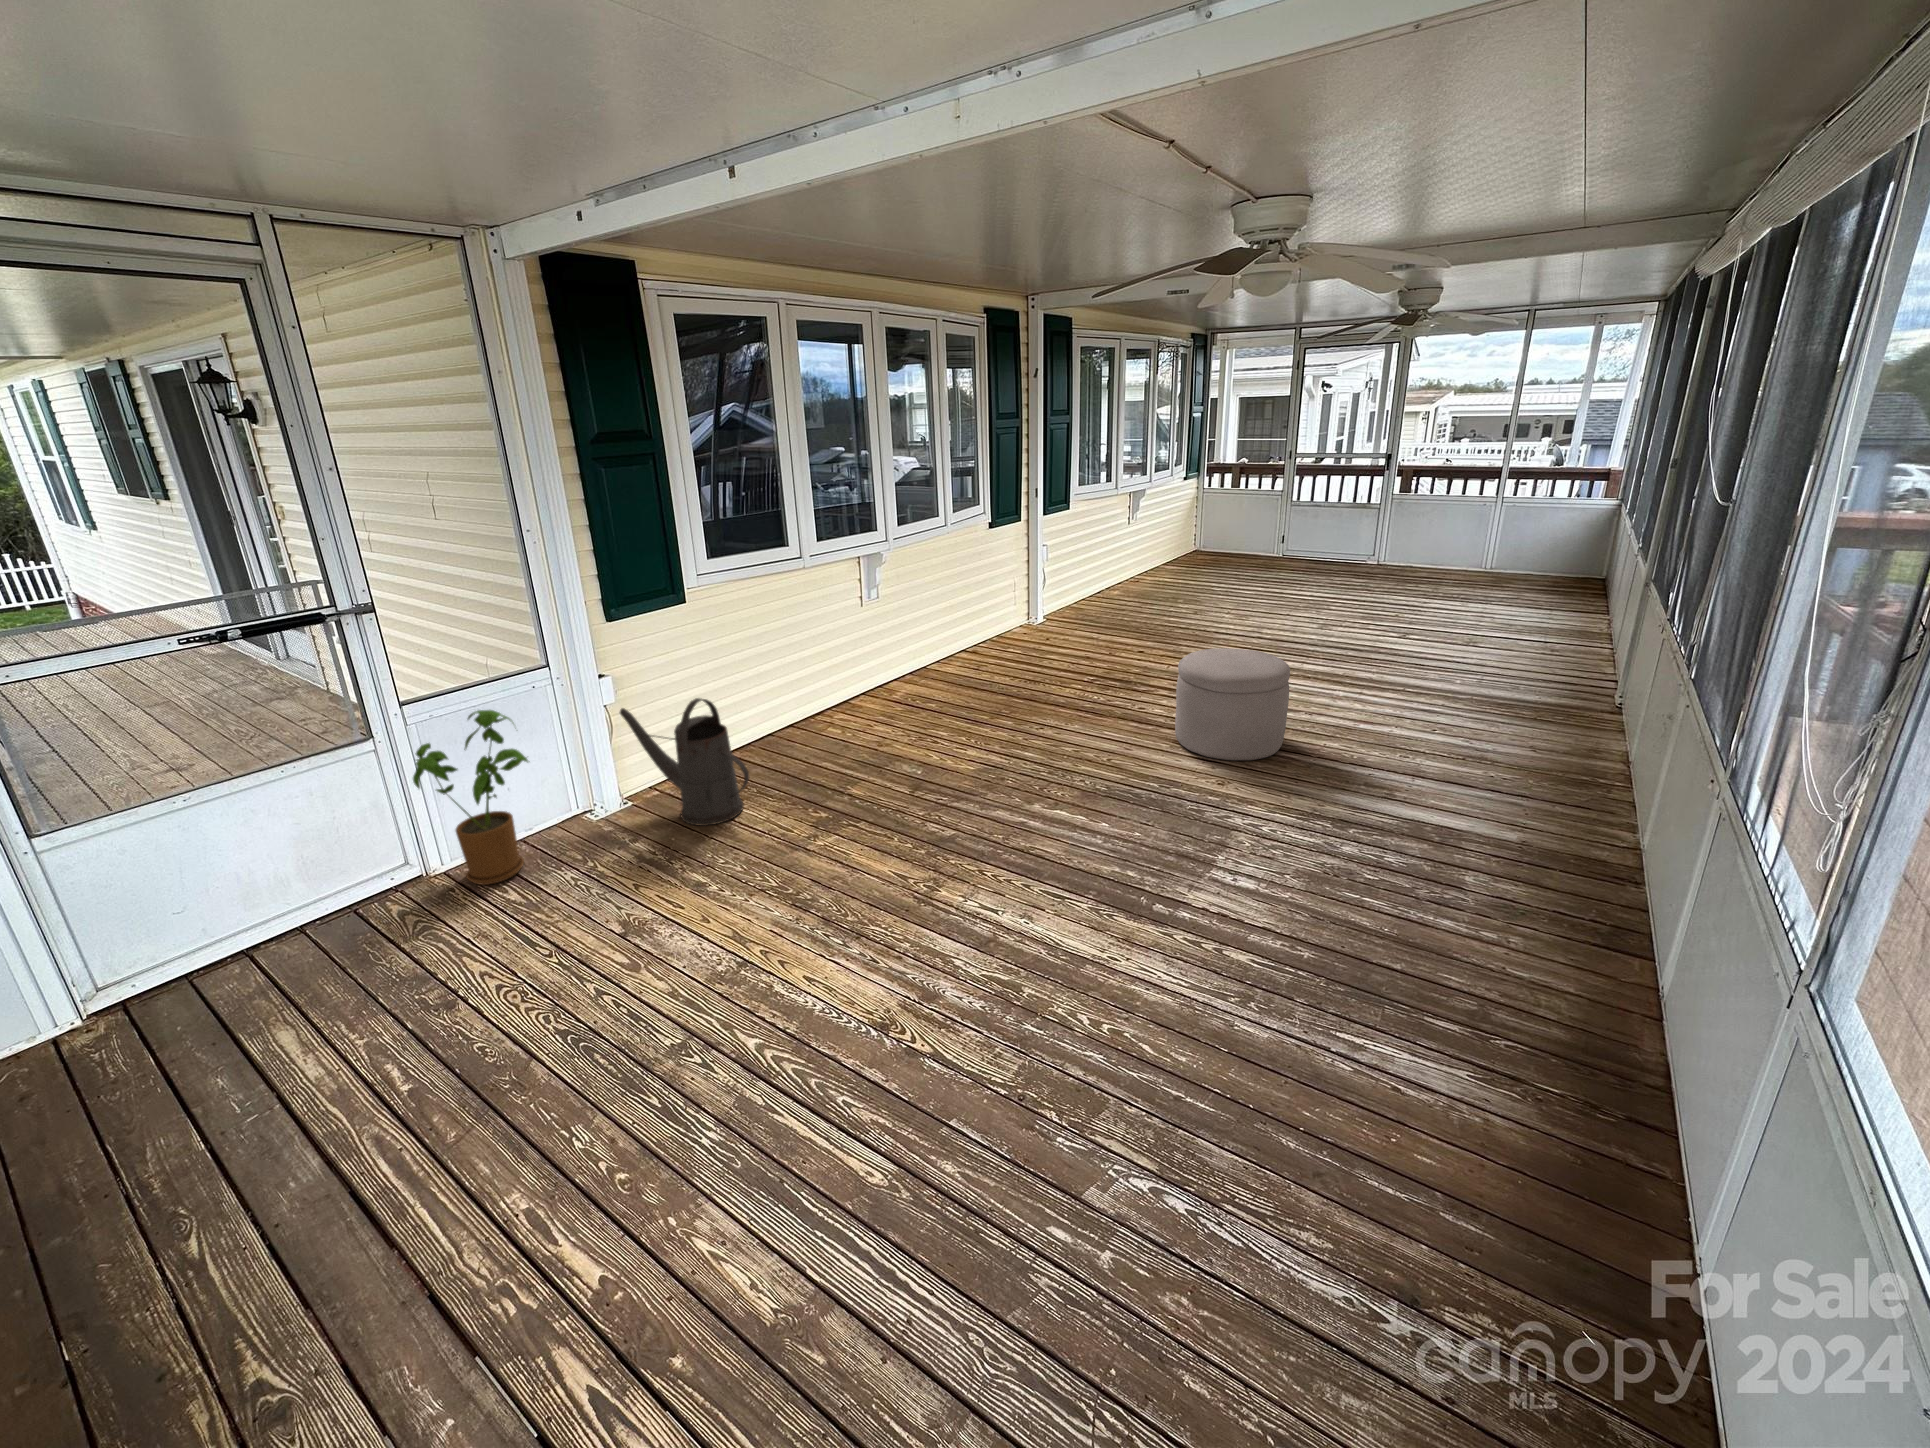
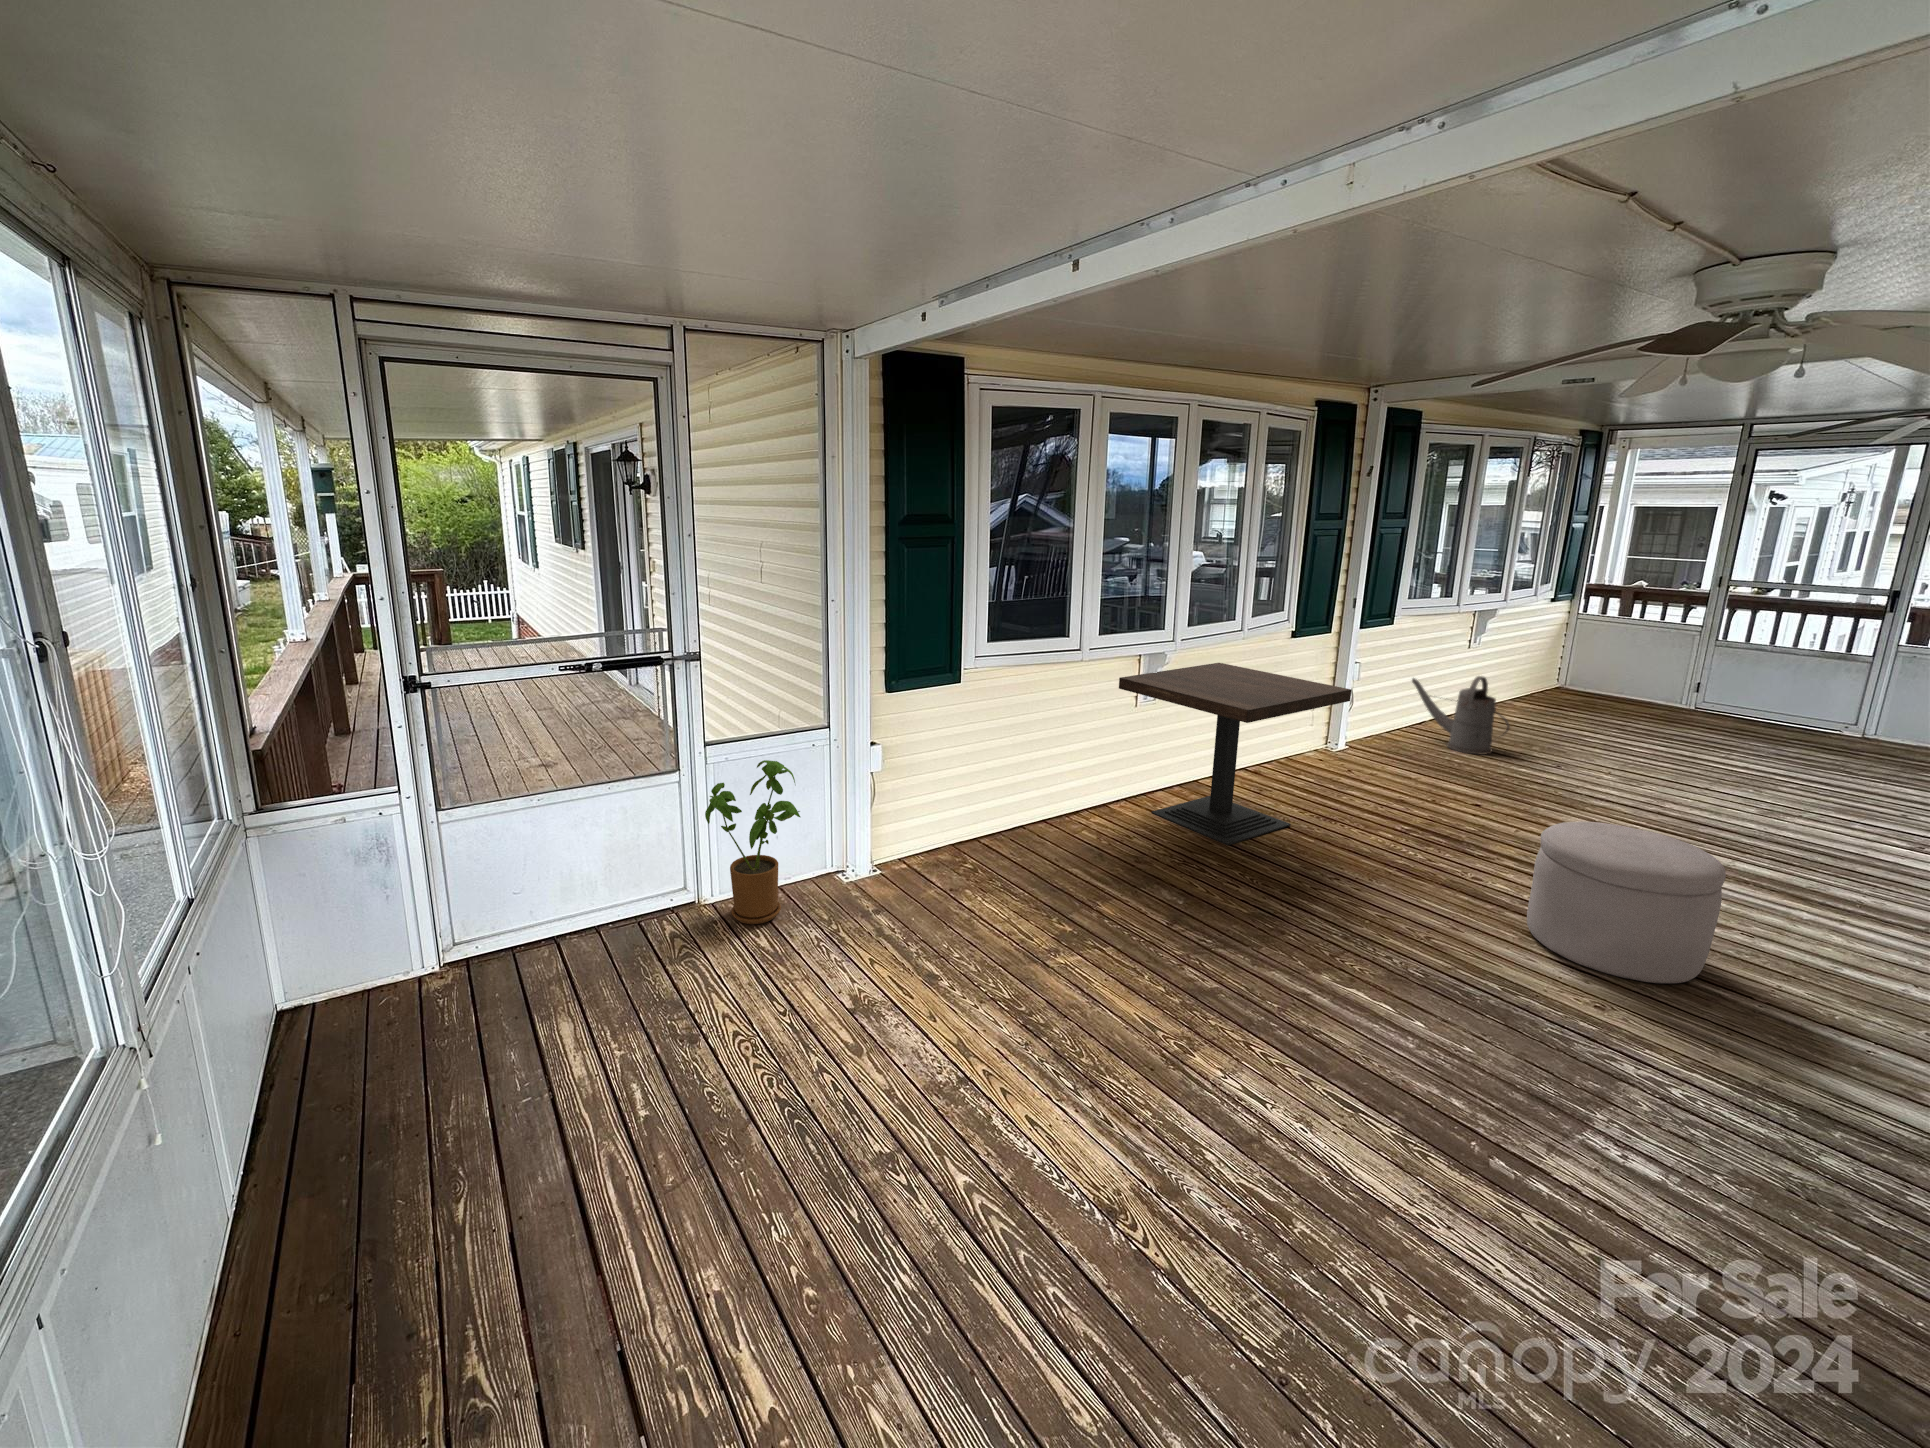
side table: none [841,557,1038,718] -> present [1119,663,1352,845]
watering can: present [620,698,749,826] -> present [1412,676,1510,755]

